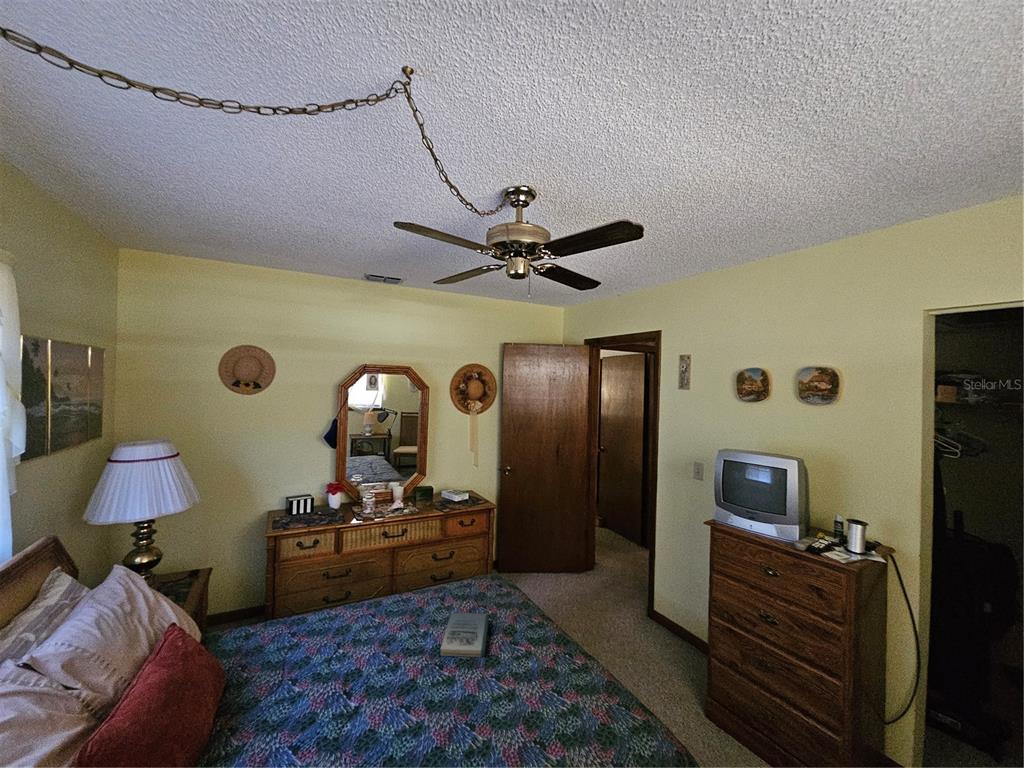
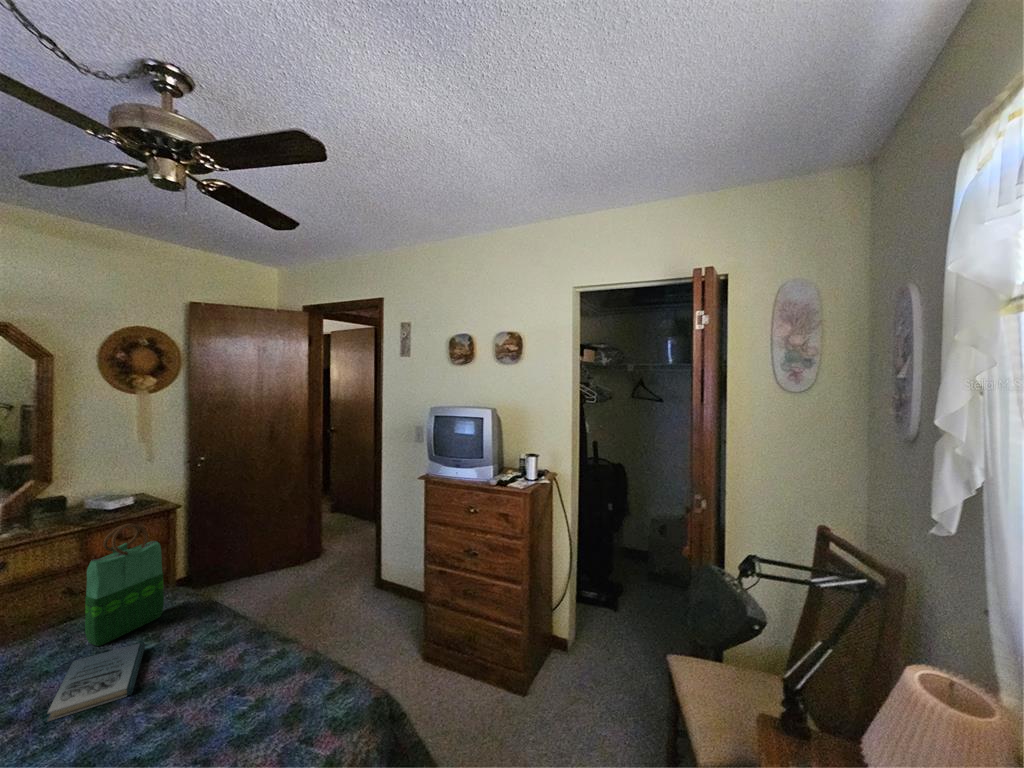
tote bag: none [456,520,499,606] -> present [85,524,164,646]

